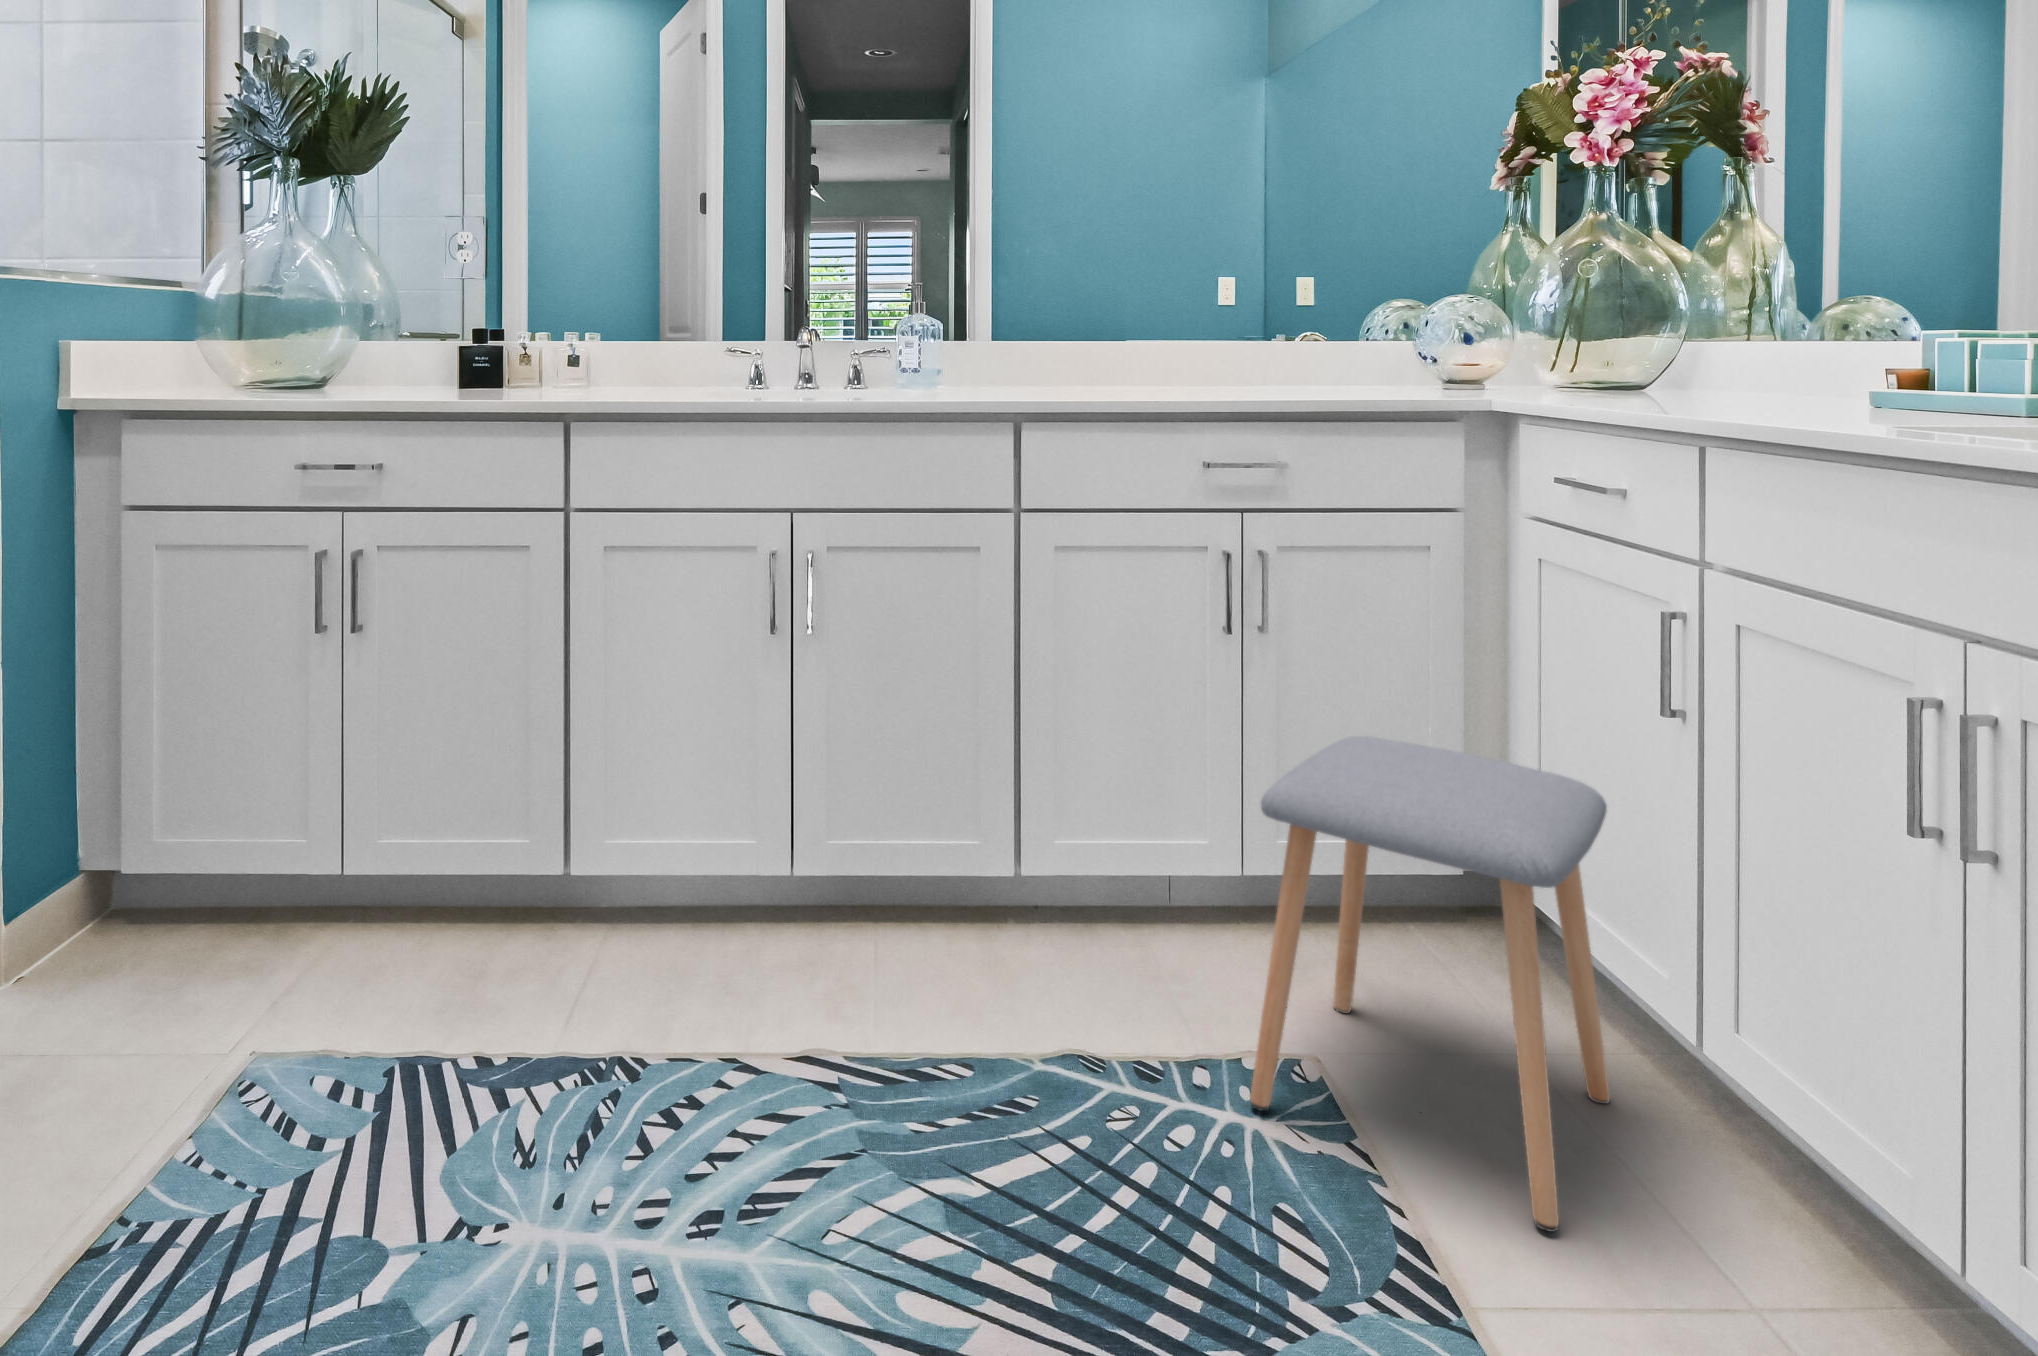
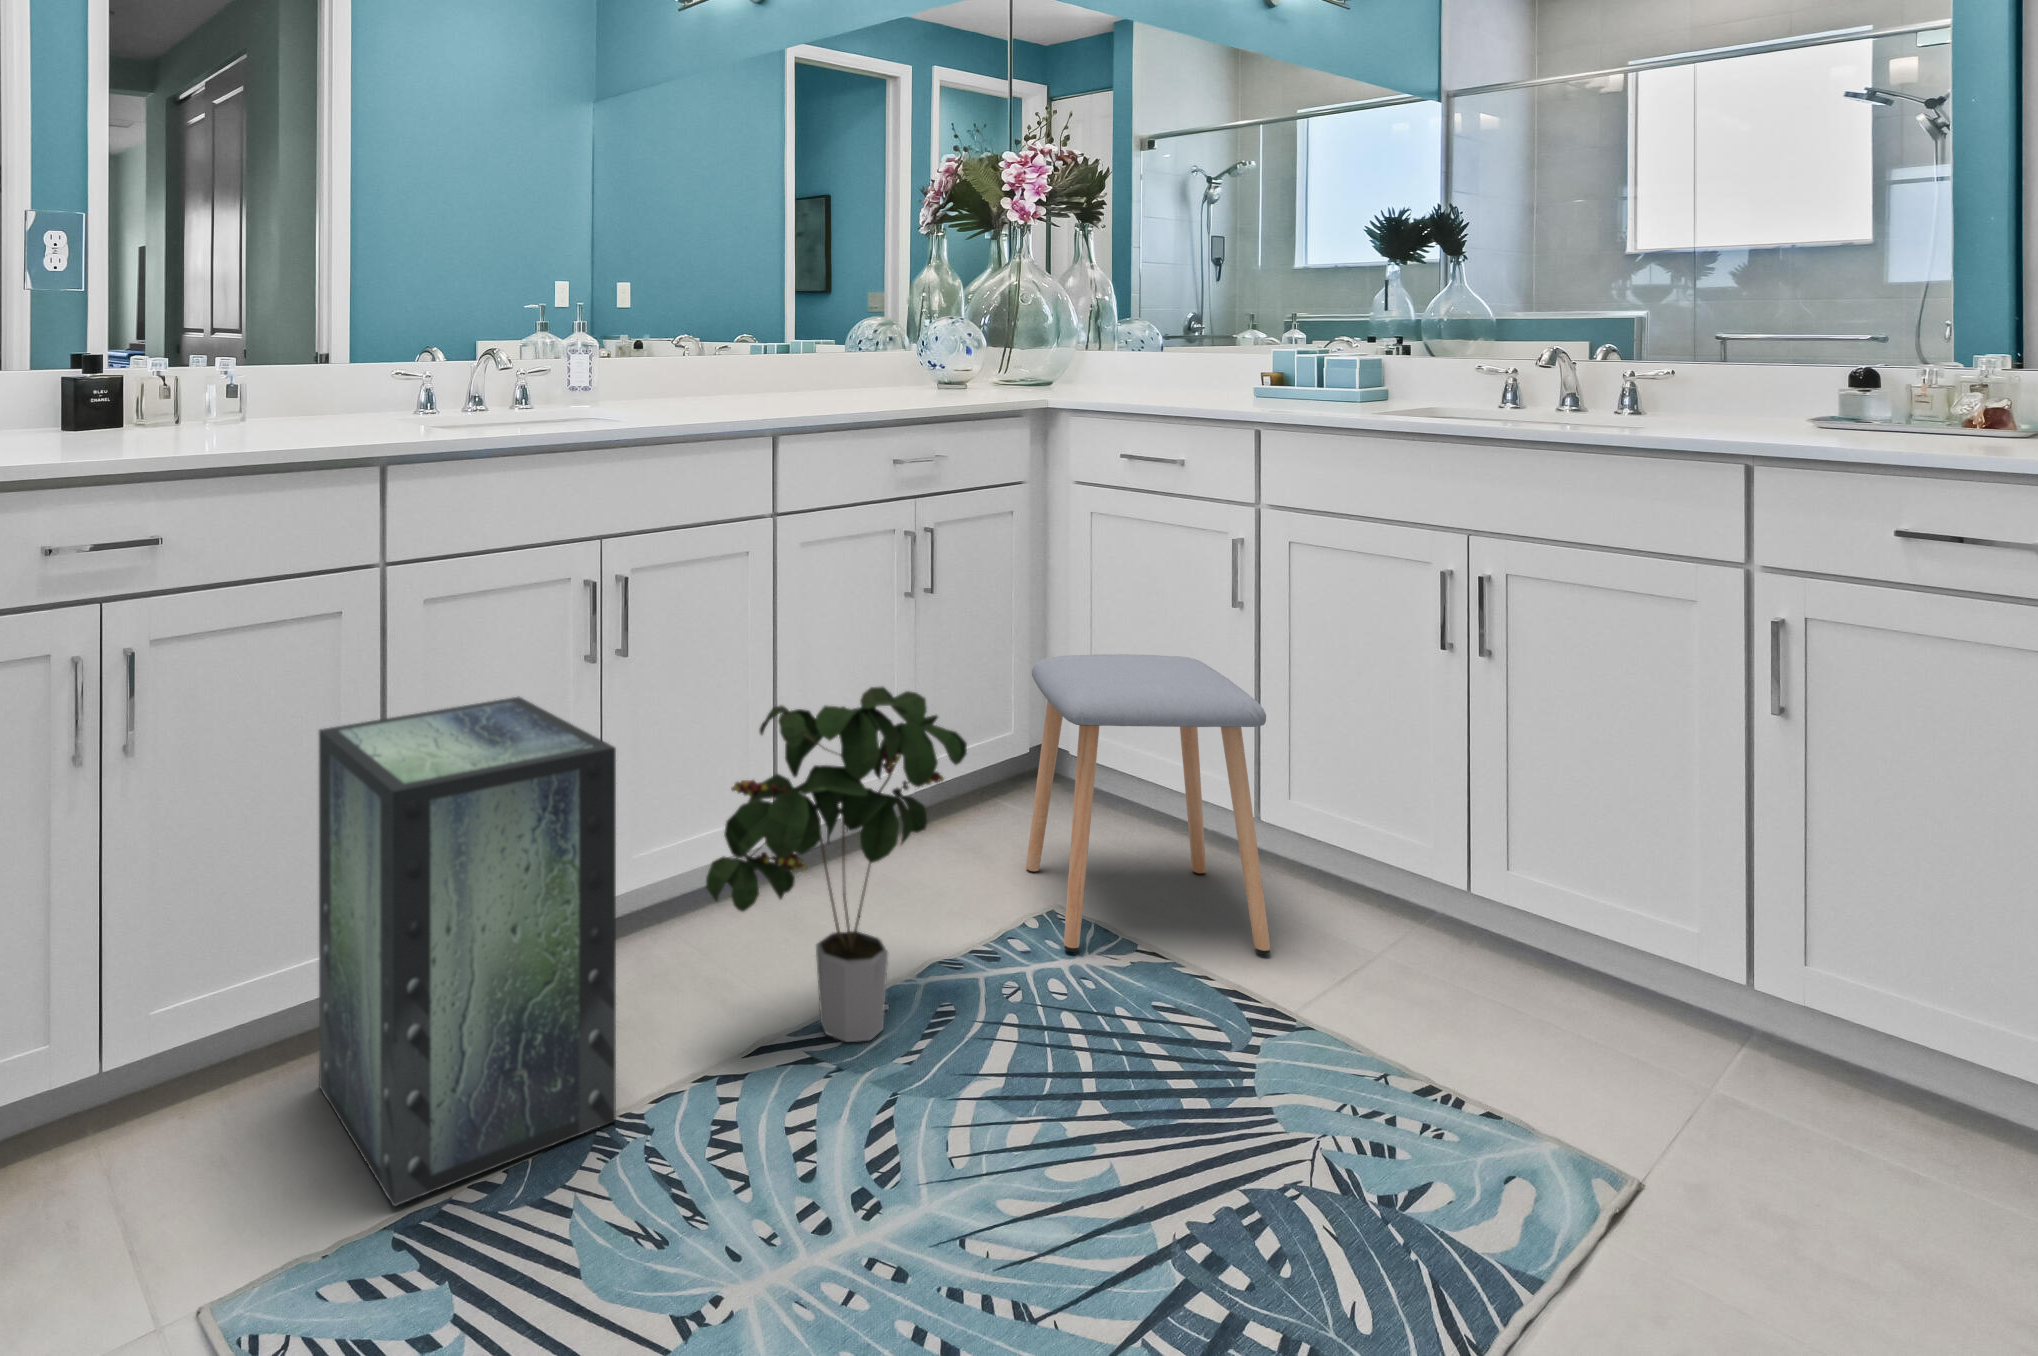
storage box: none [418,647,666,1056] -> present [319,697,616,1206]
potted plant: none [743,706,1083,1094] -> present [706,687,967,1042]

